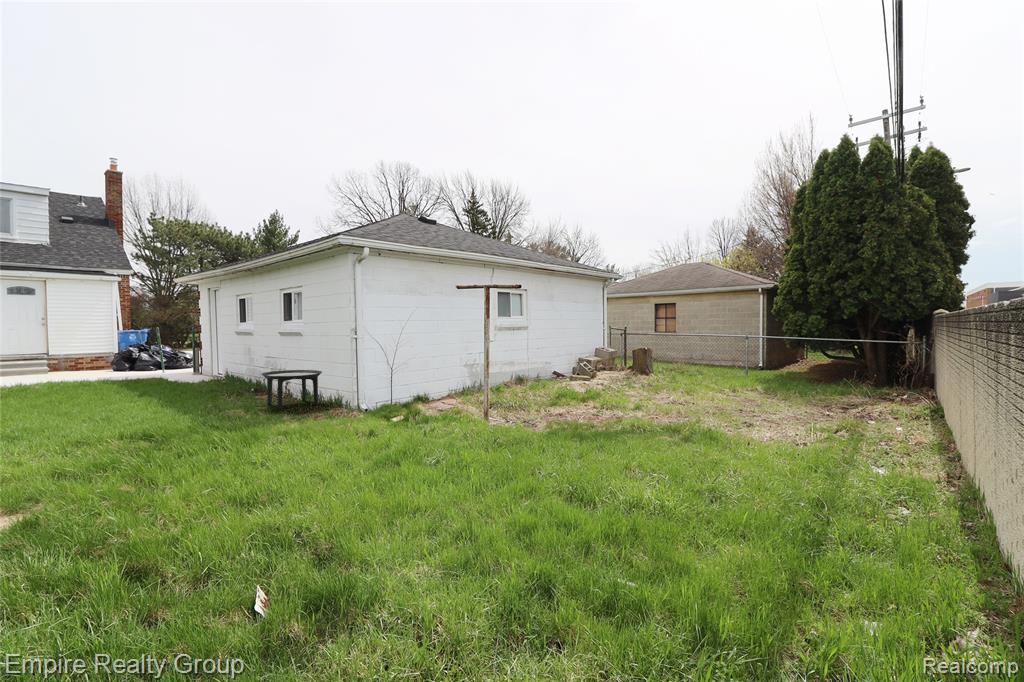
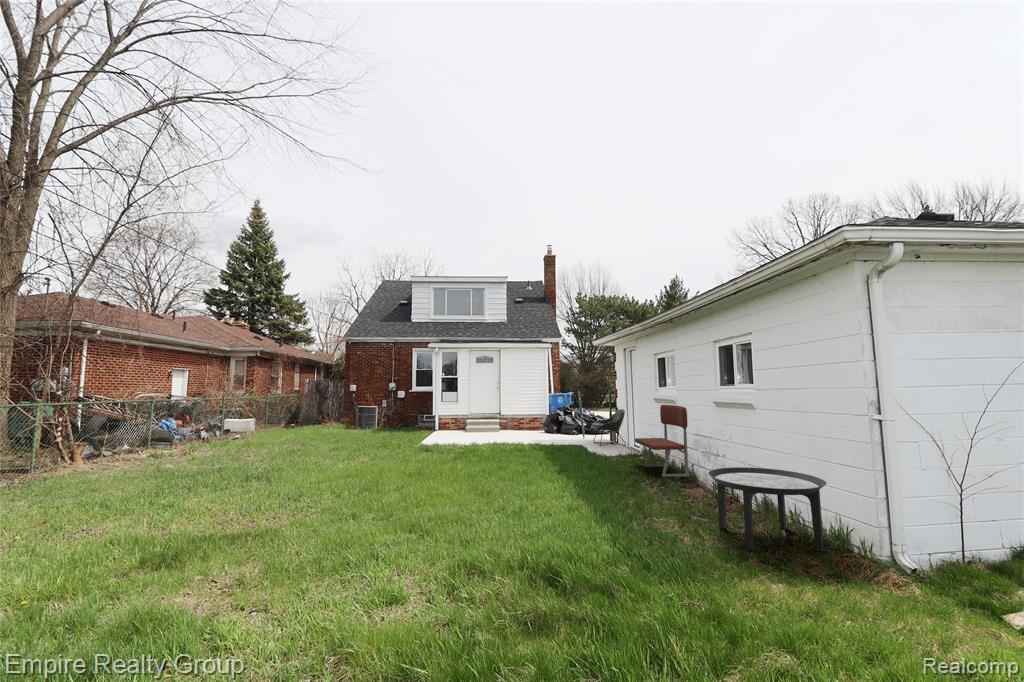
bench: none [217,337,260,389] -> present [635,405,690,477]
lounge chair: none [174,343,210,376] -> present [591,409,626,446]

